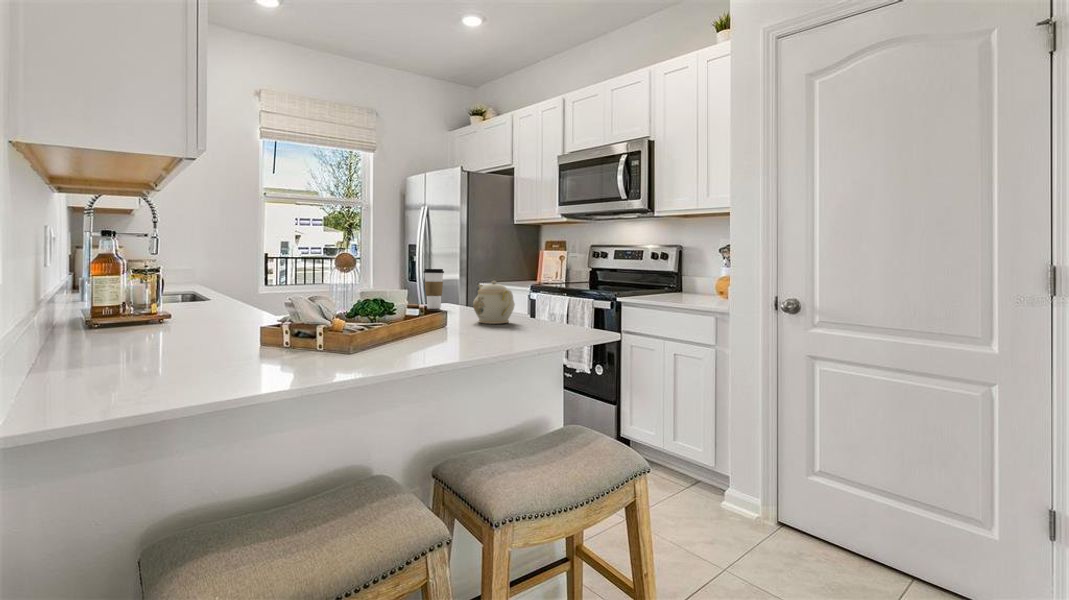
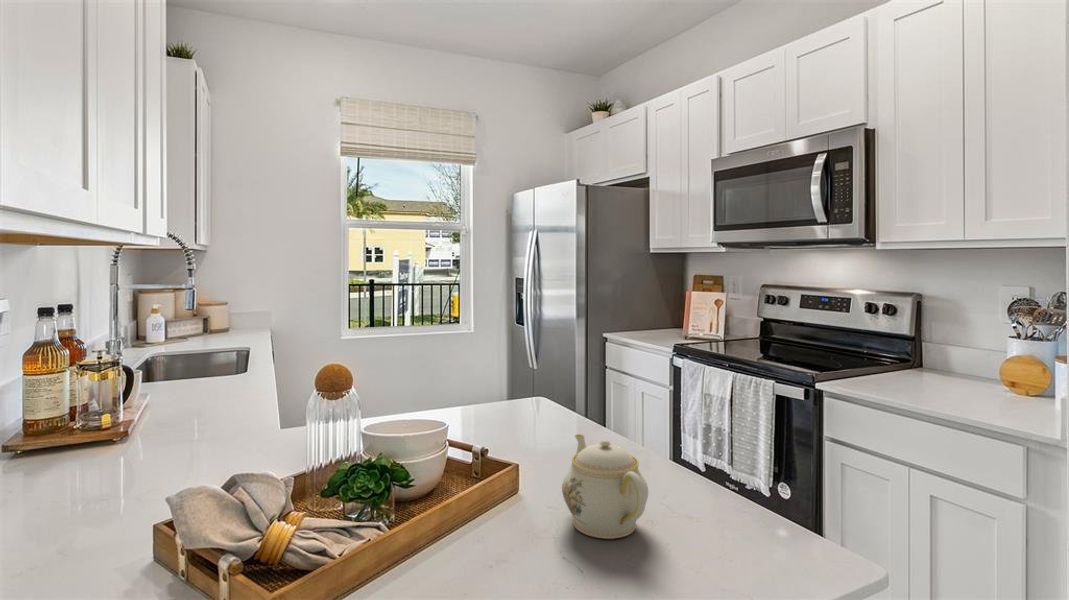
coffee cup: present [424,269,444,309] -> none [497,362,530,431]

